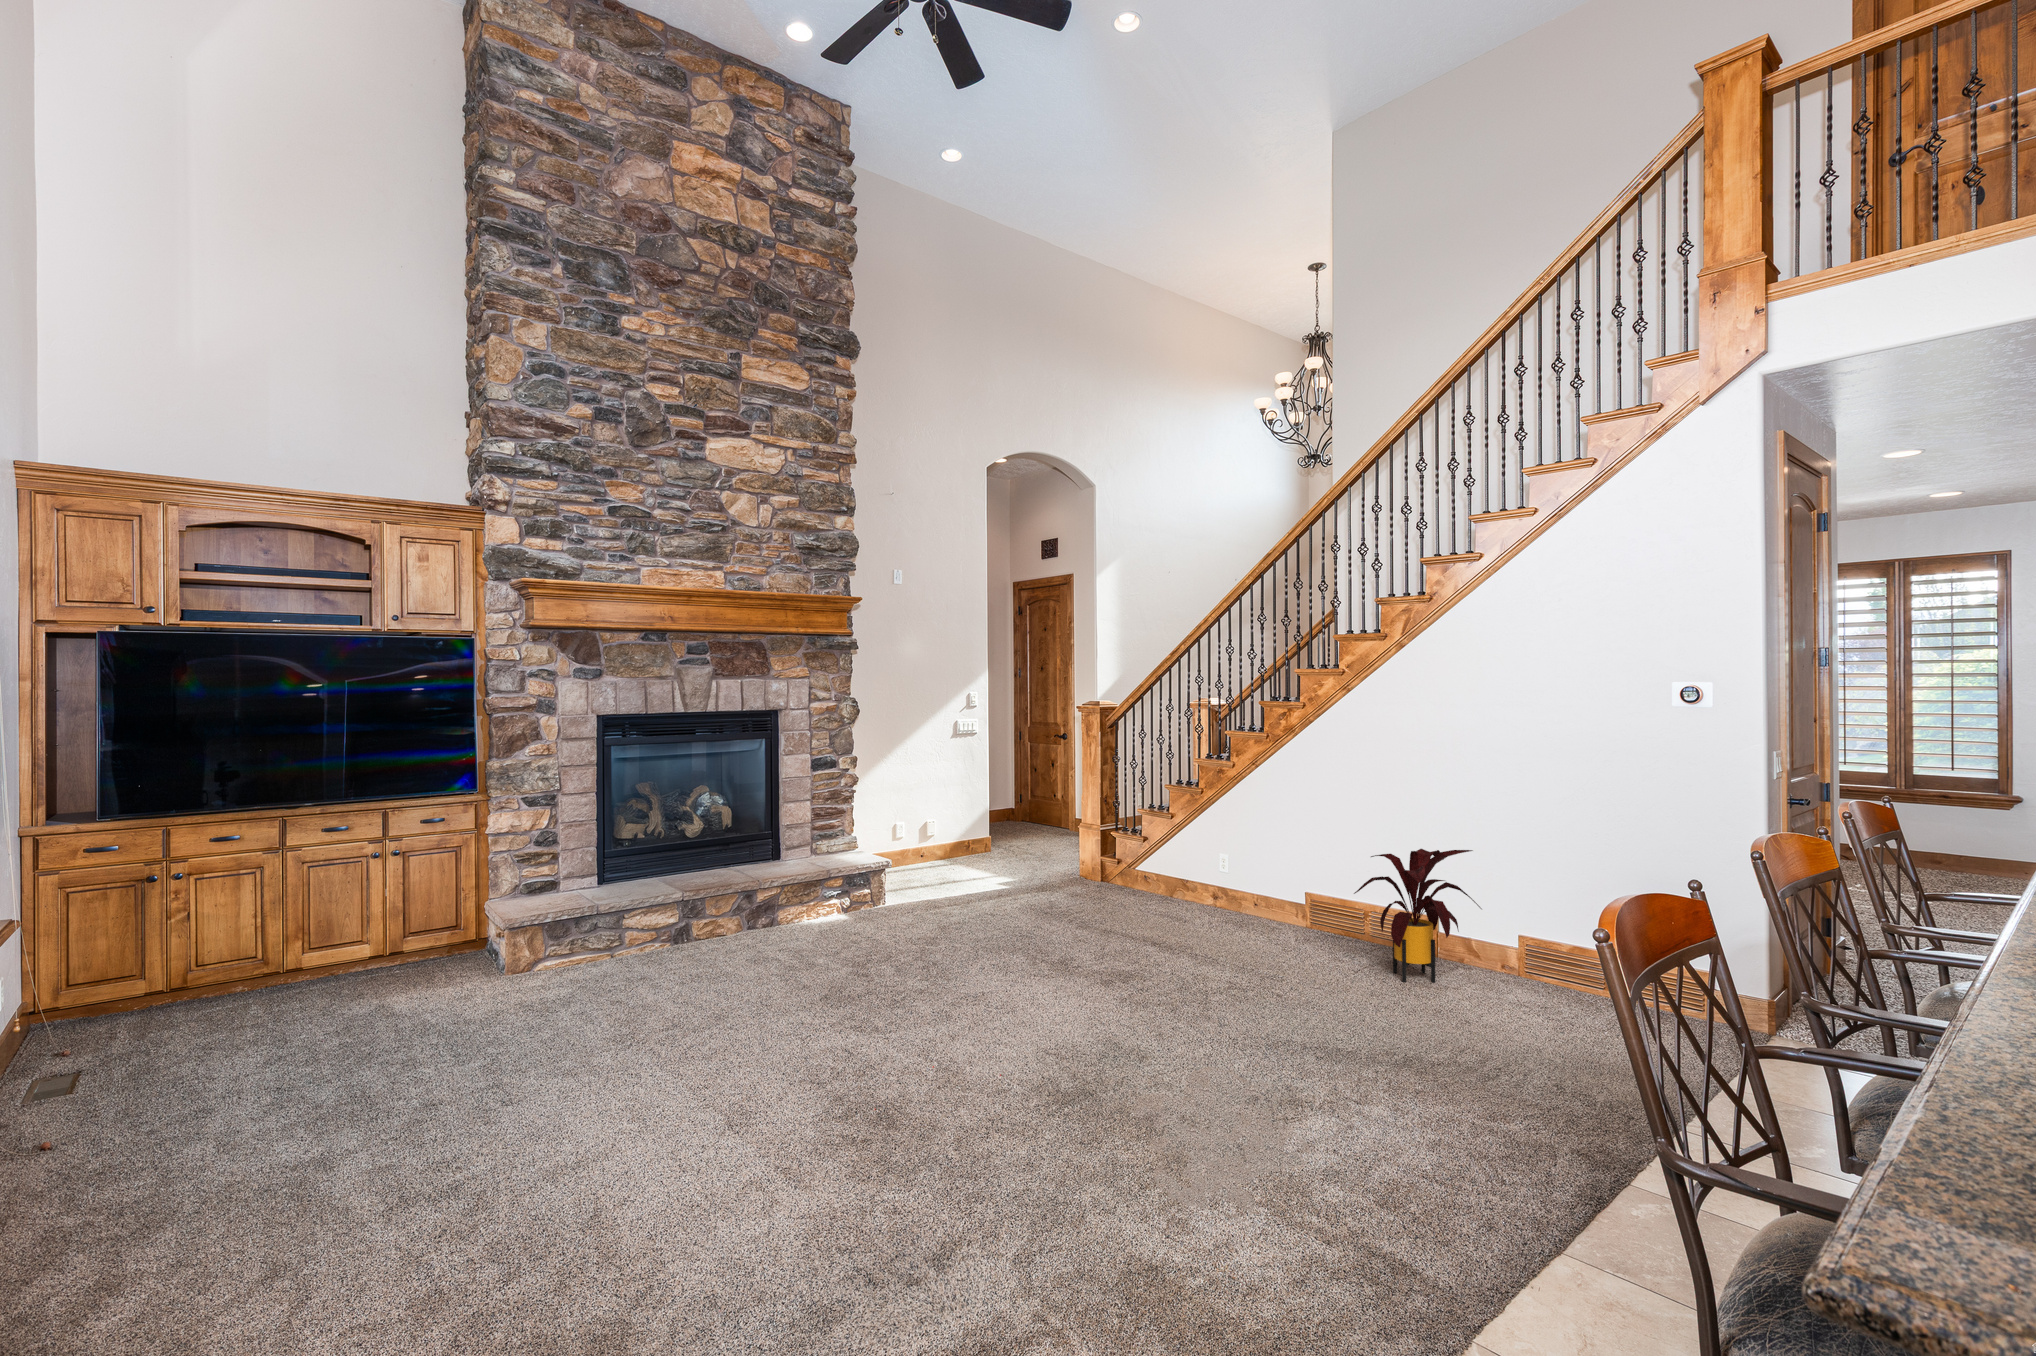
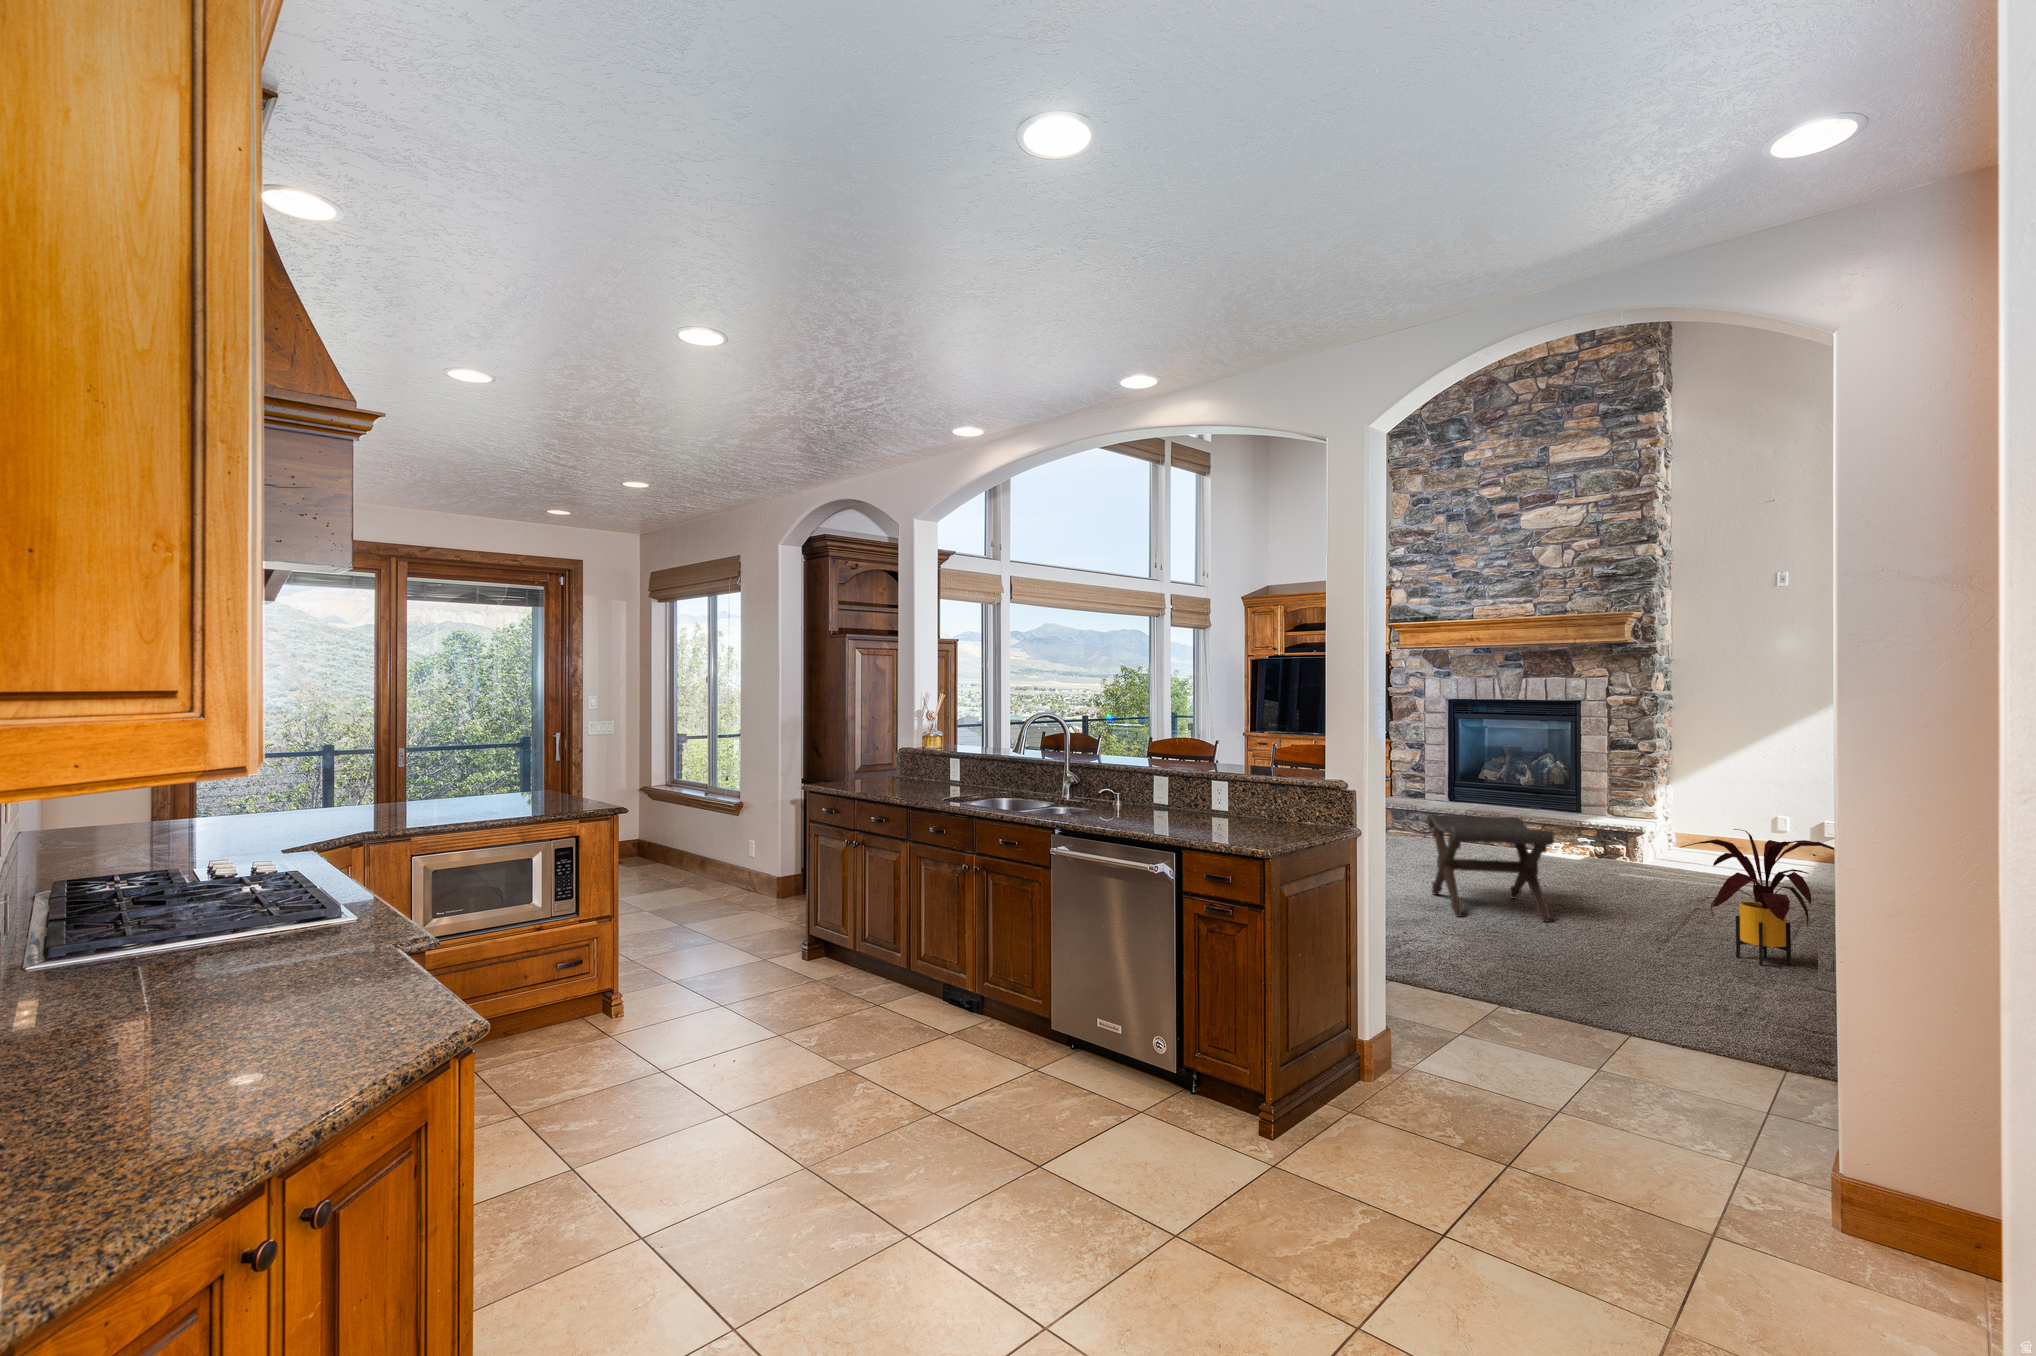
footstool: none [1092,889,1278,1060] -> present [1427,814,1554,922]

